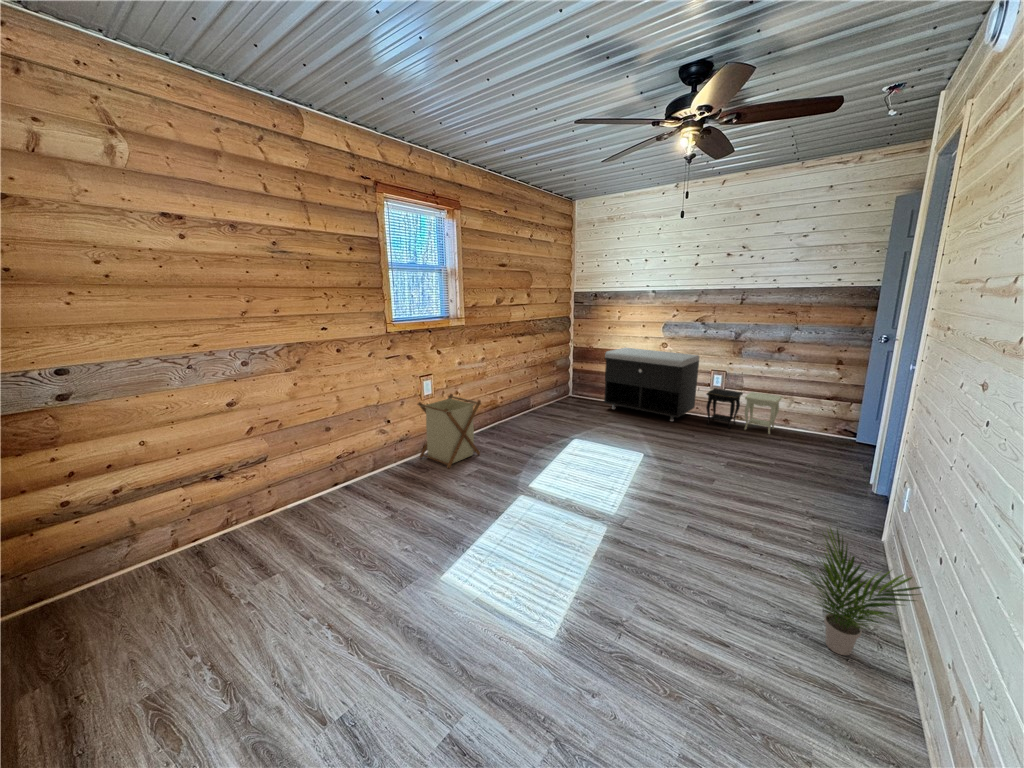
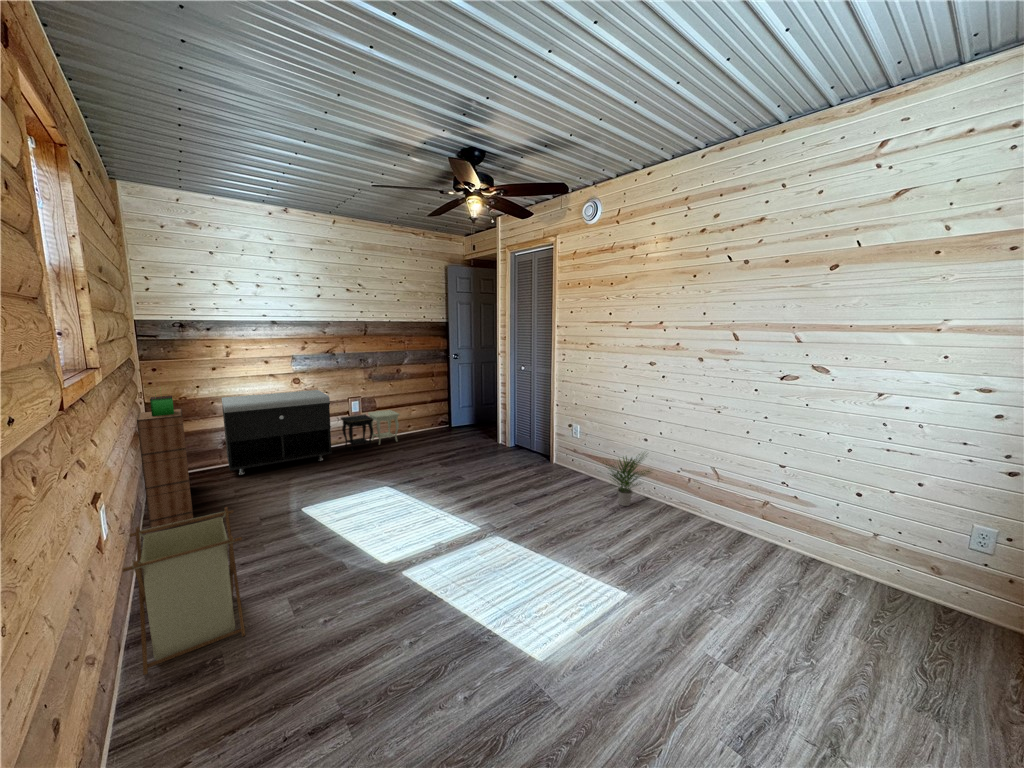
bookshelf: none [528,328,582,420] -> present [137,396,193,528]

